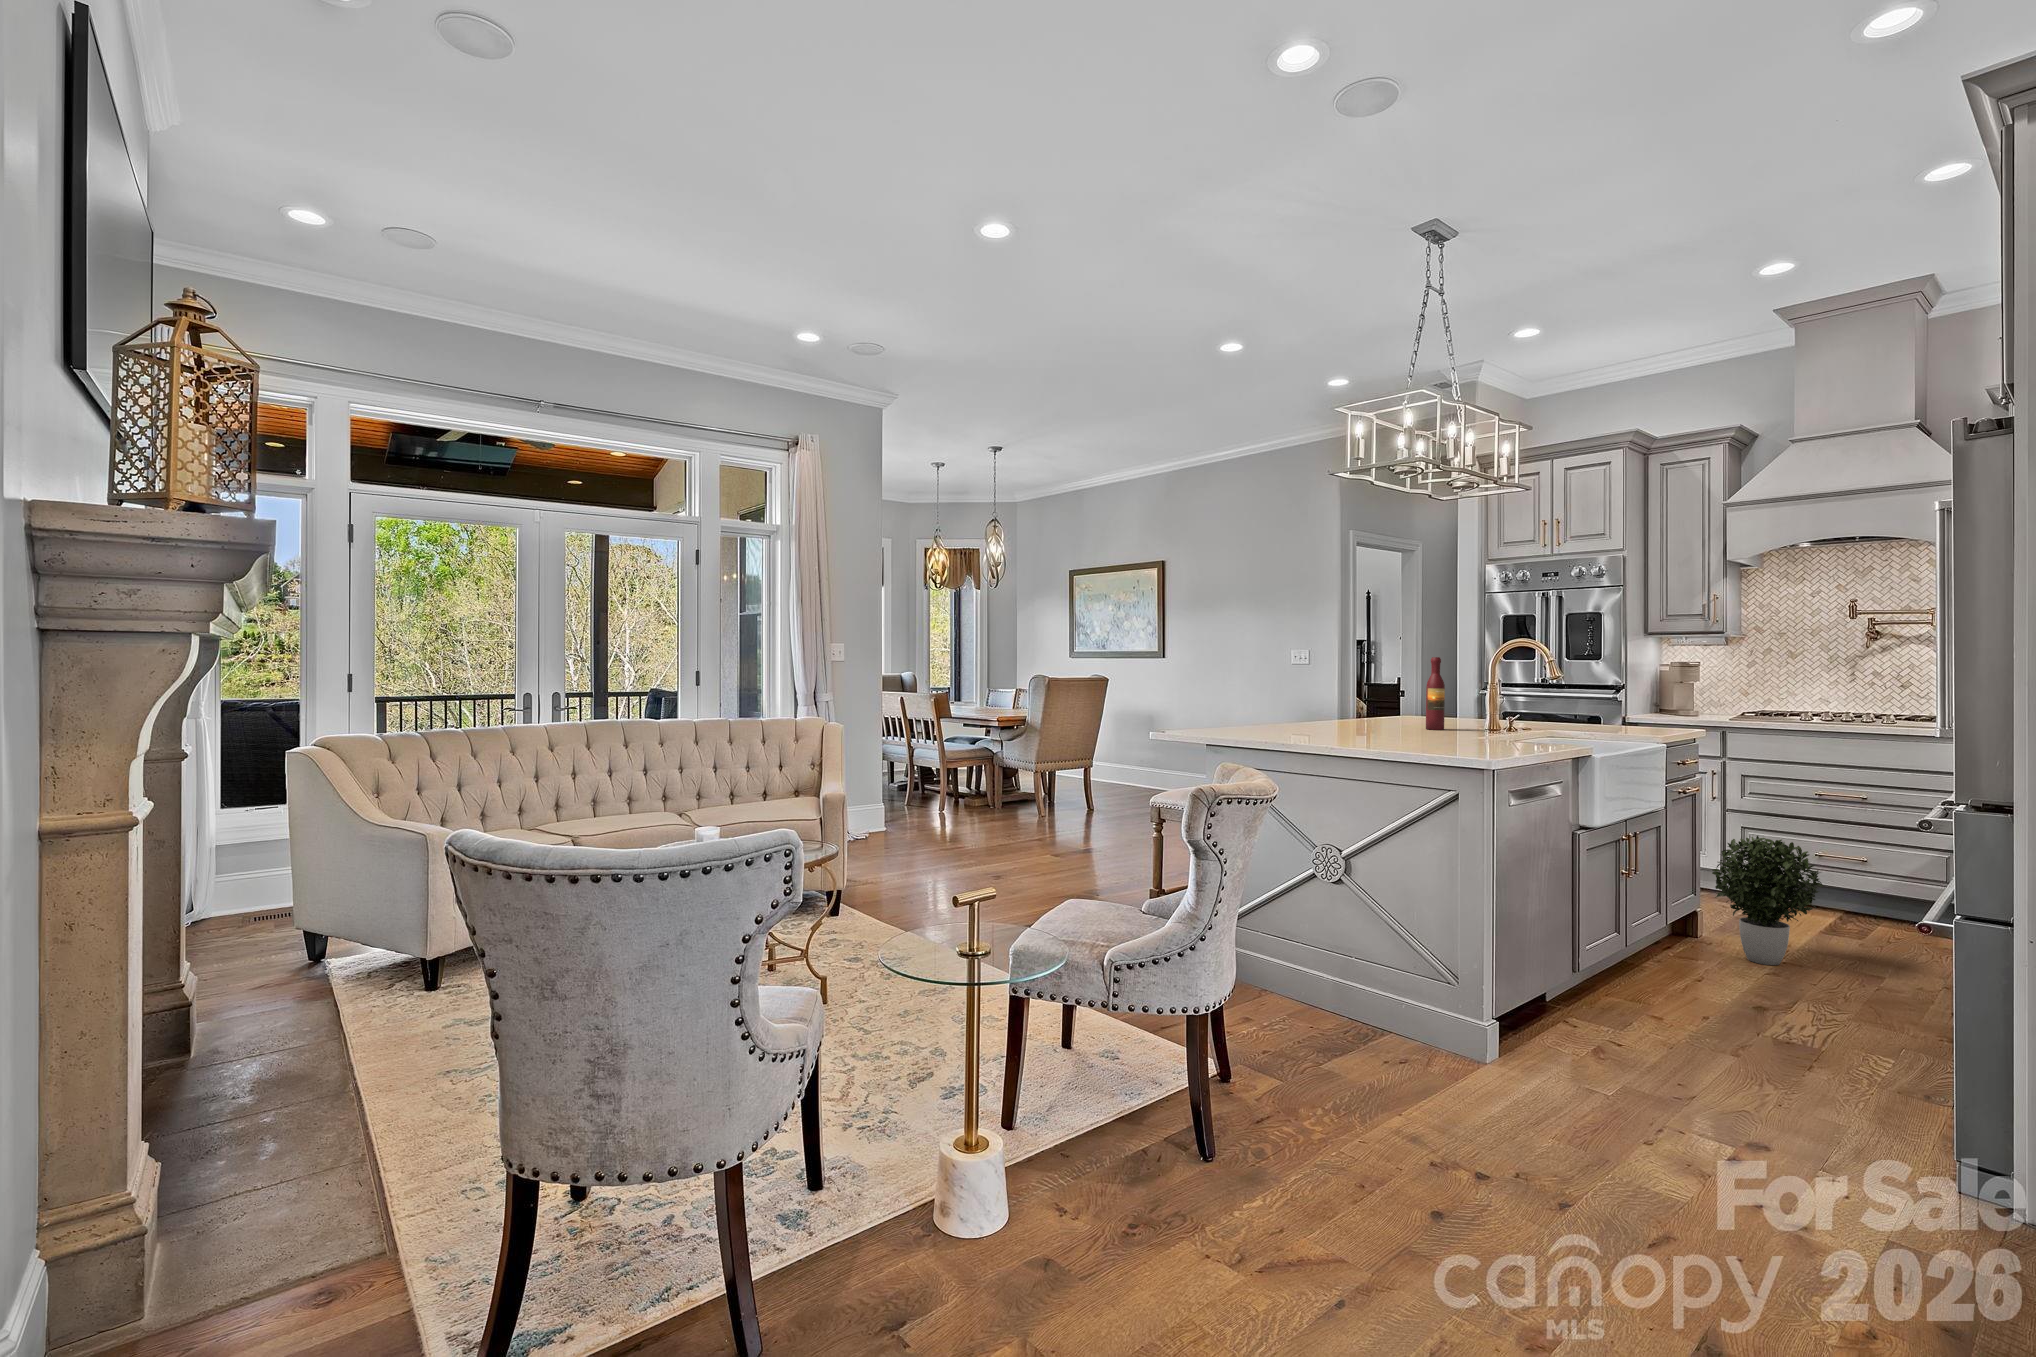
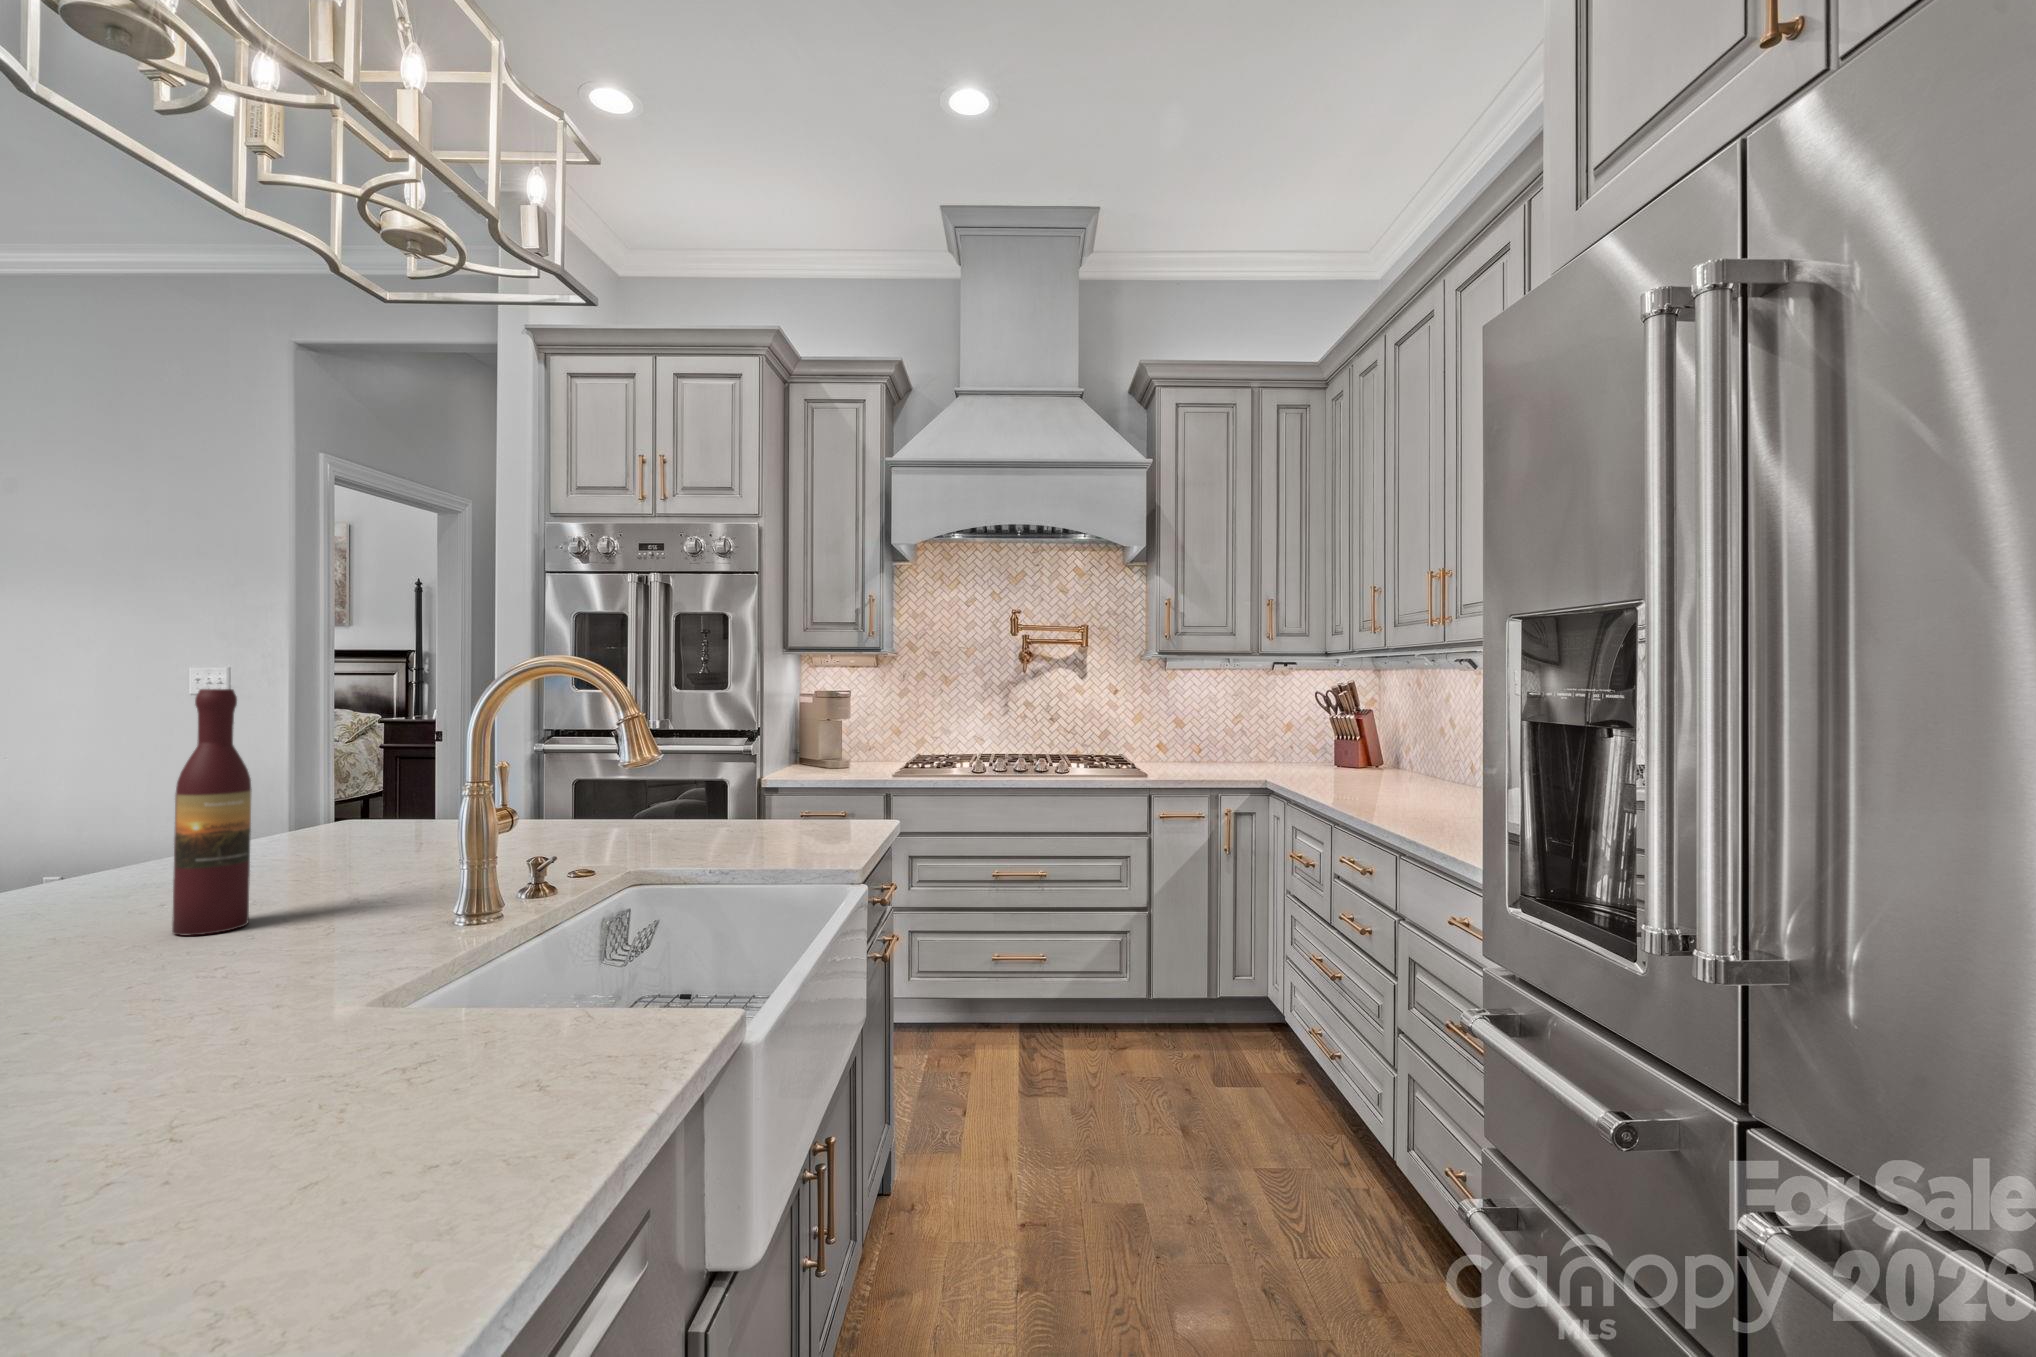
potted plant: present [1712,836,1823,965] -> none [910,1010,1065,1256]

